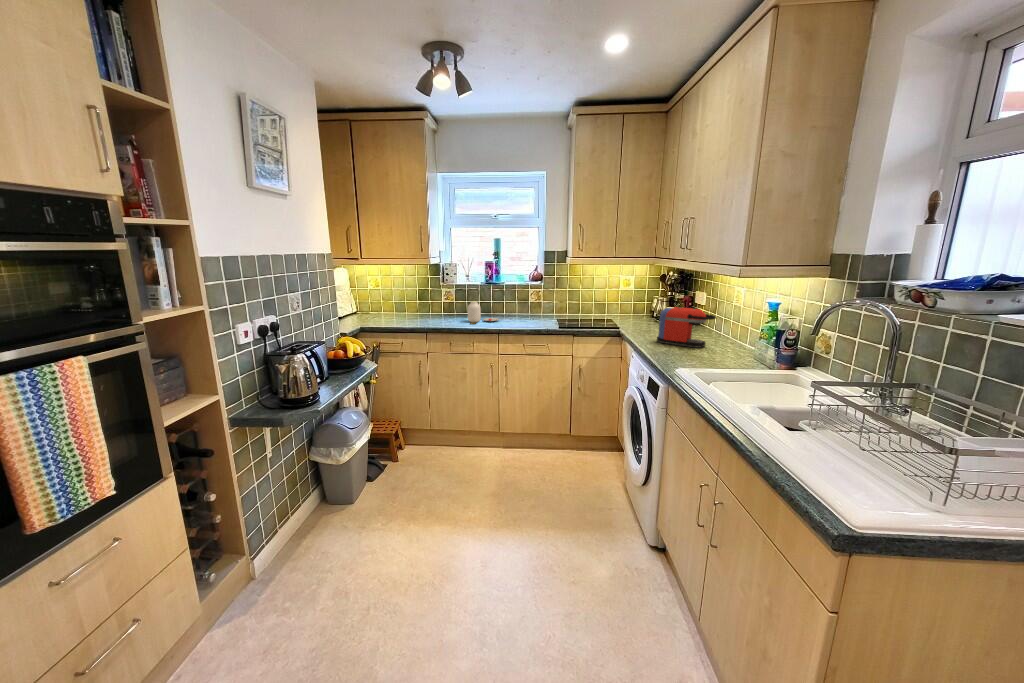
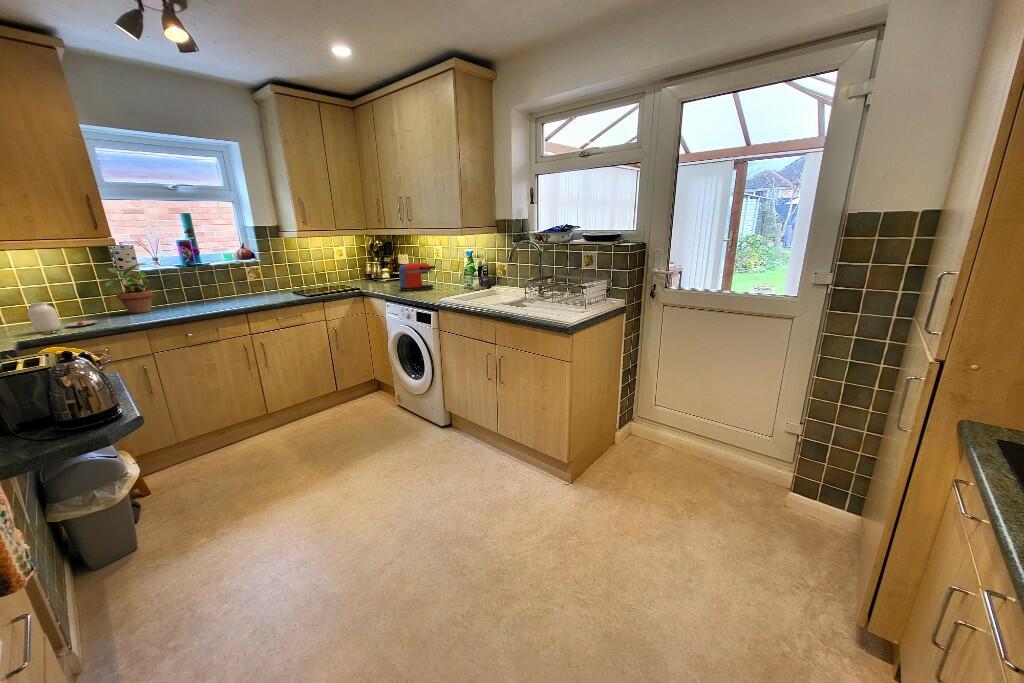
potted plant: none [426,279,456,318] -> present [102,263,152,313]
jar: present [468,301,499,324] -> present [27,302,97,334]

